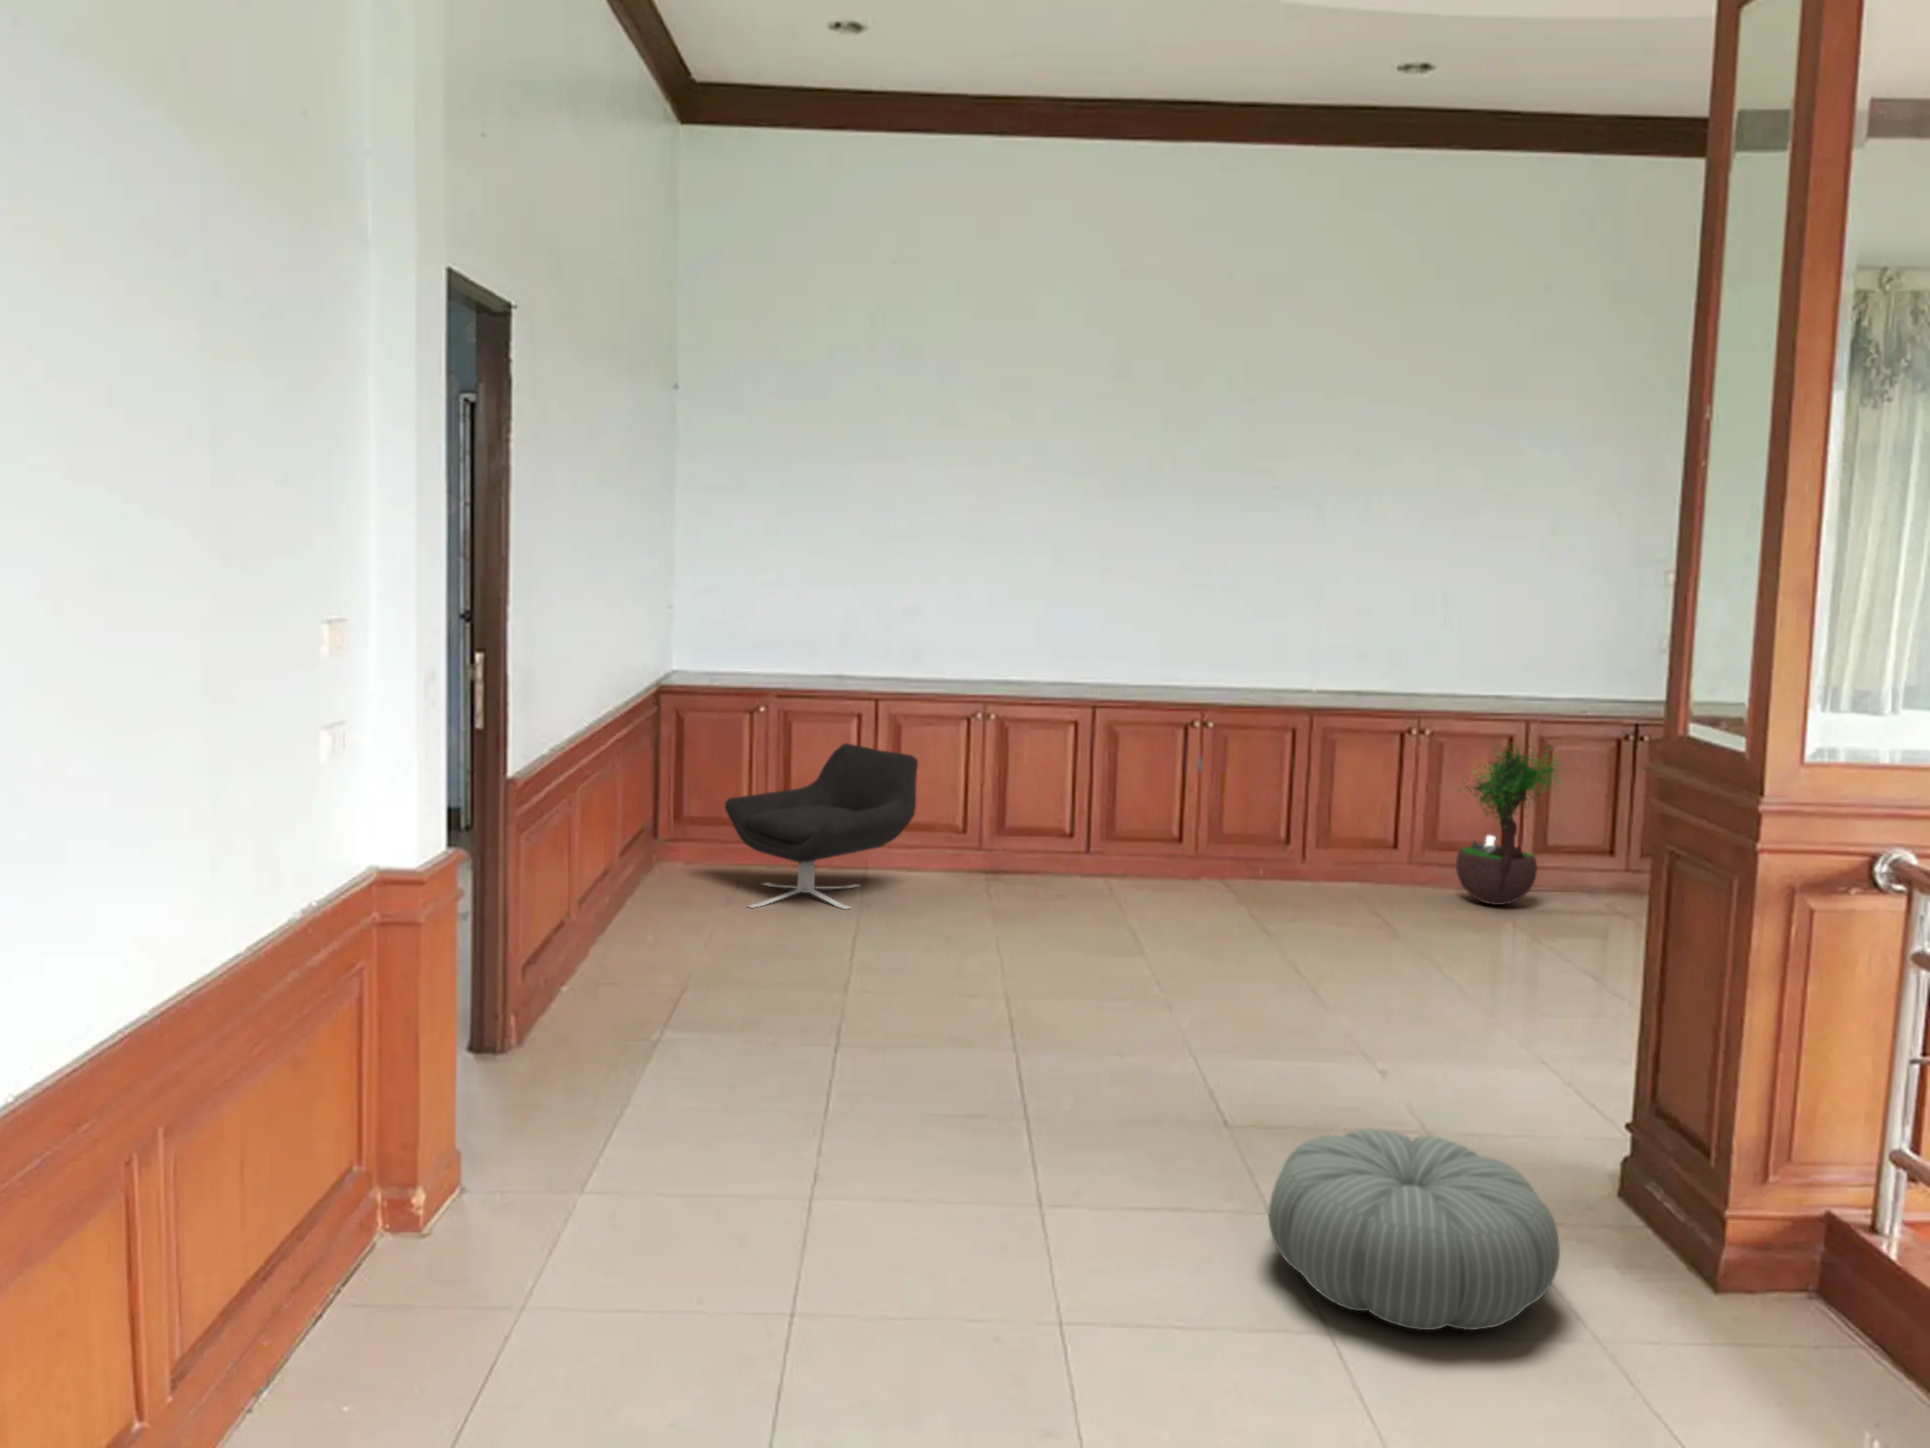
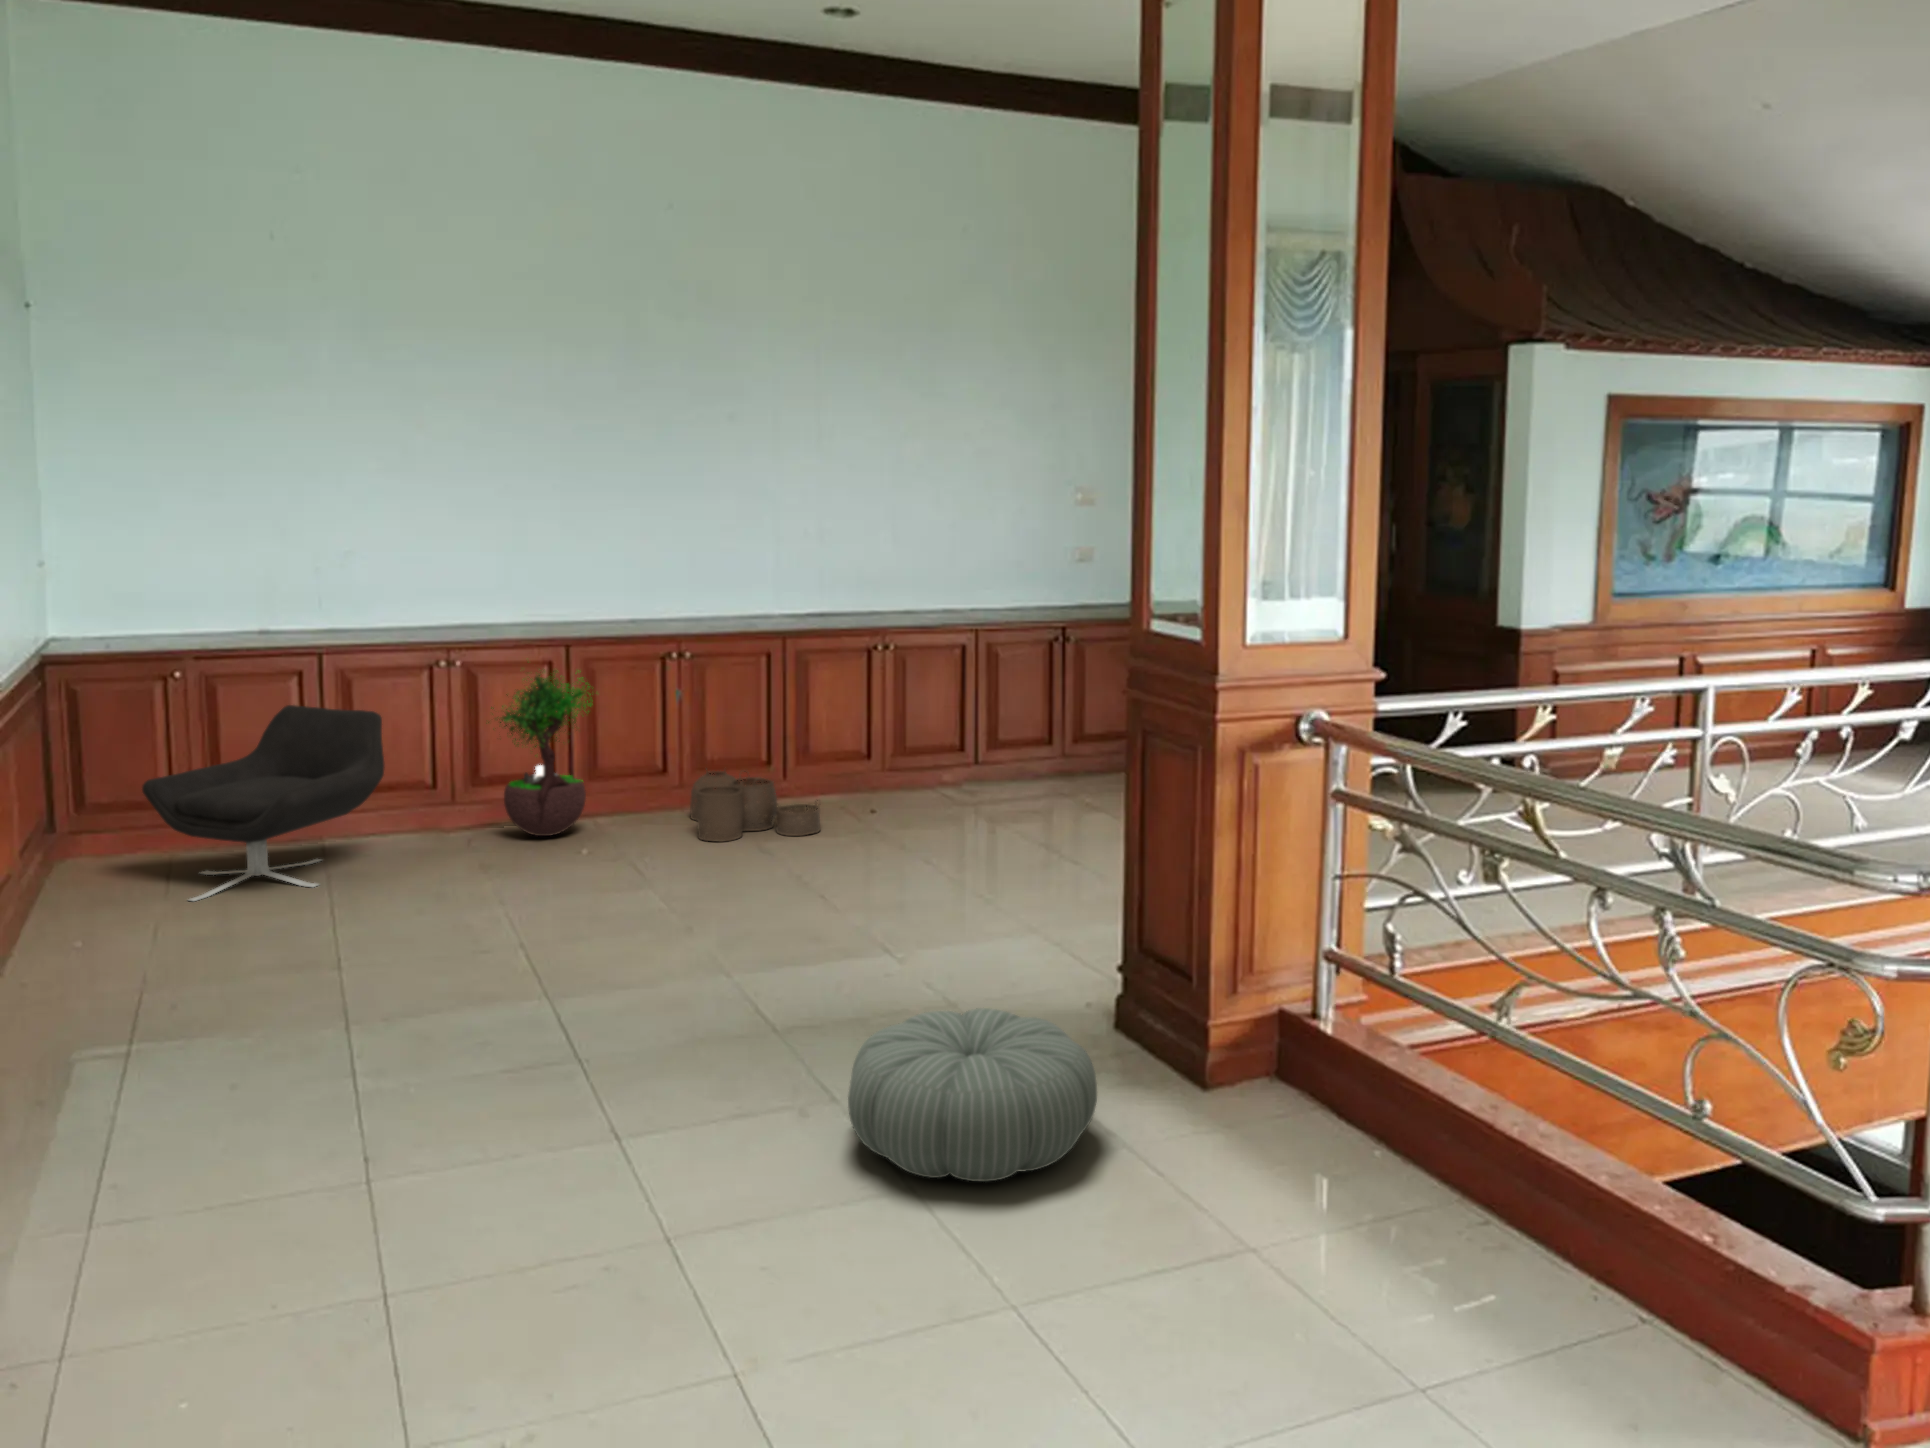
potted tree: present [1456,733,1566,905] -> present [488,671,591,836]
woven basket: none [1198,841,1331,923] -> present [690,768,820,842]

